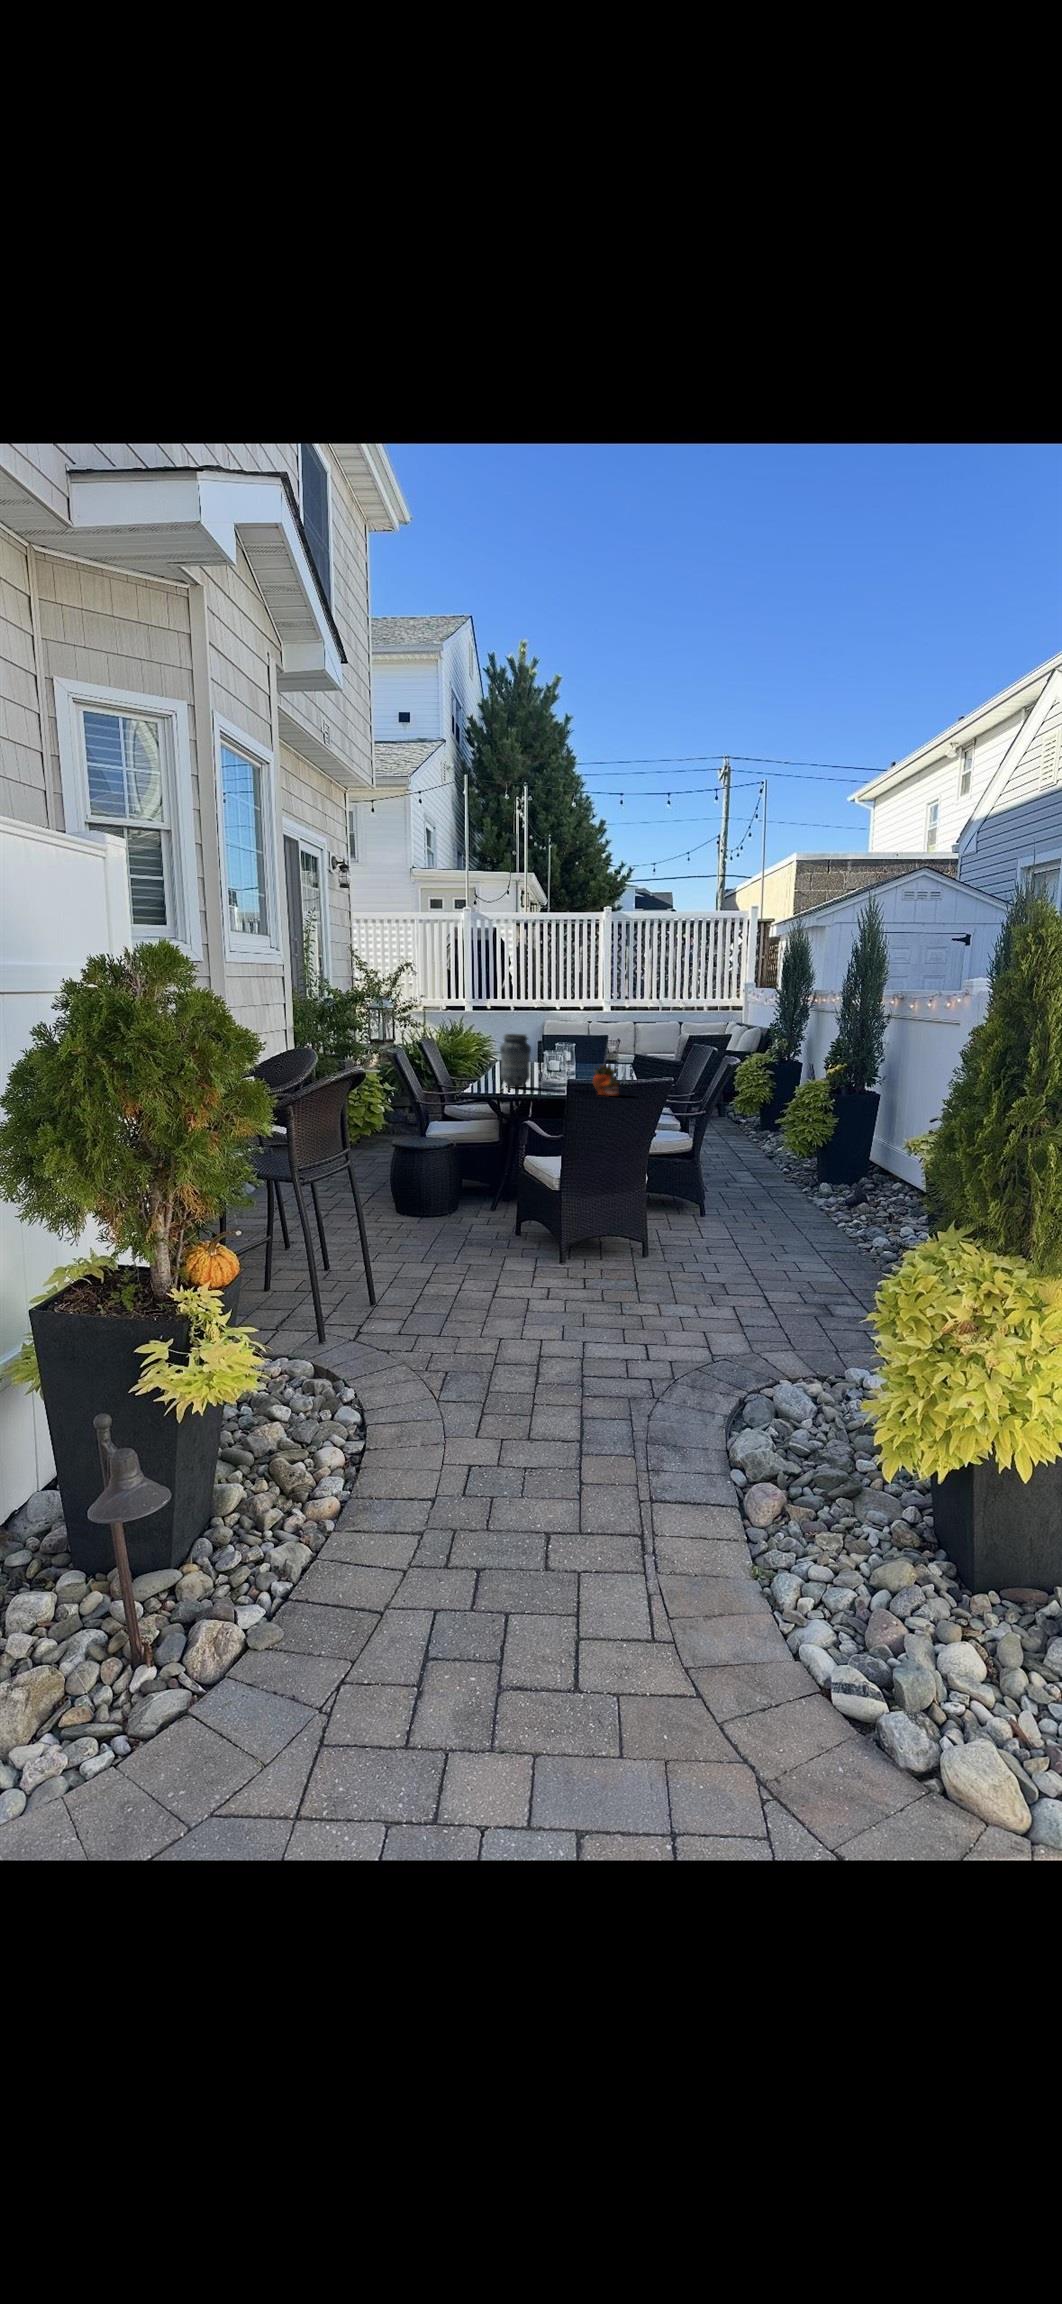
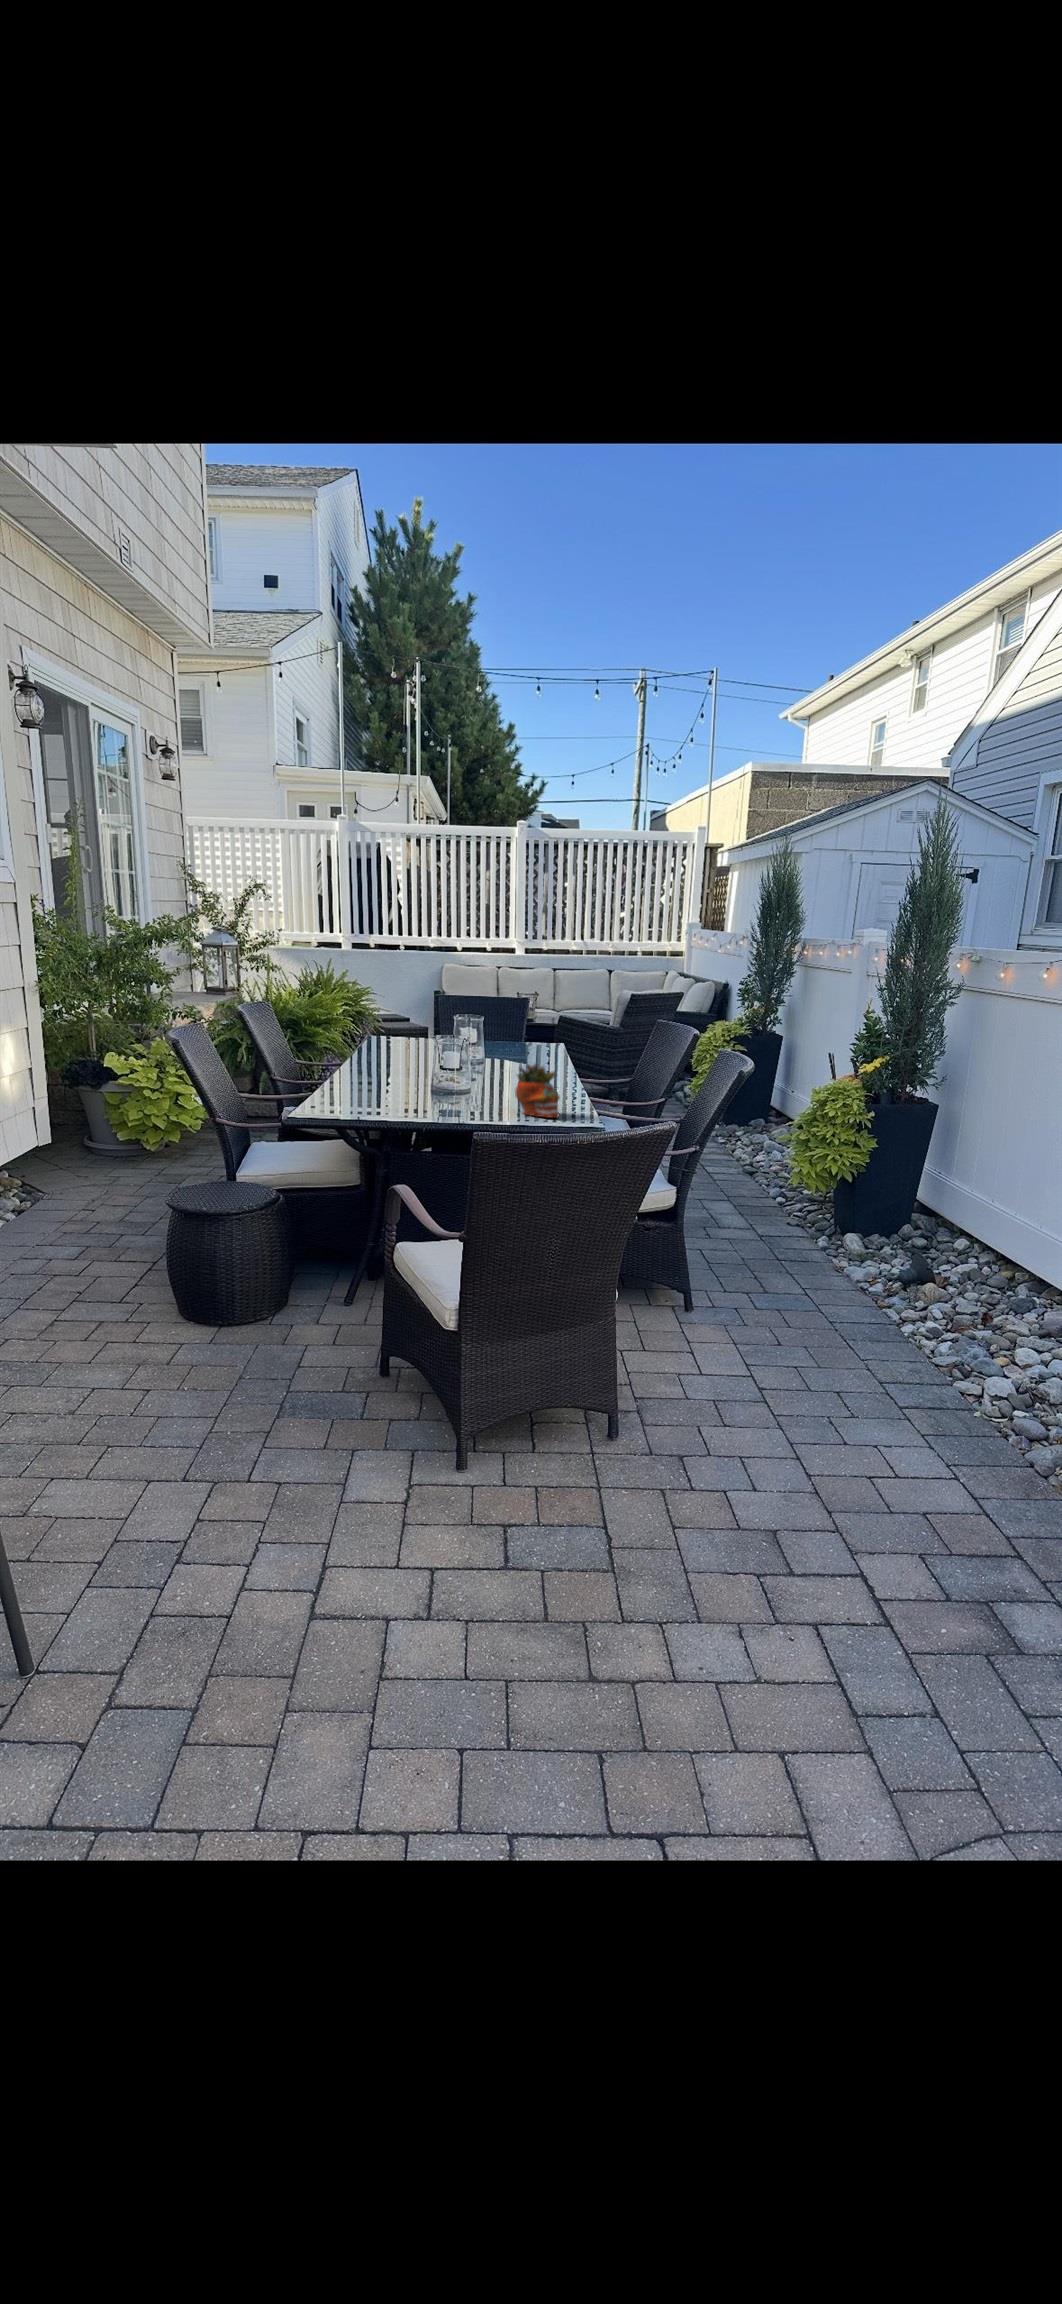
vase: present [500,1034,531,1088] -> none [362,1011,414,1101]

